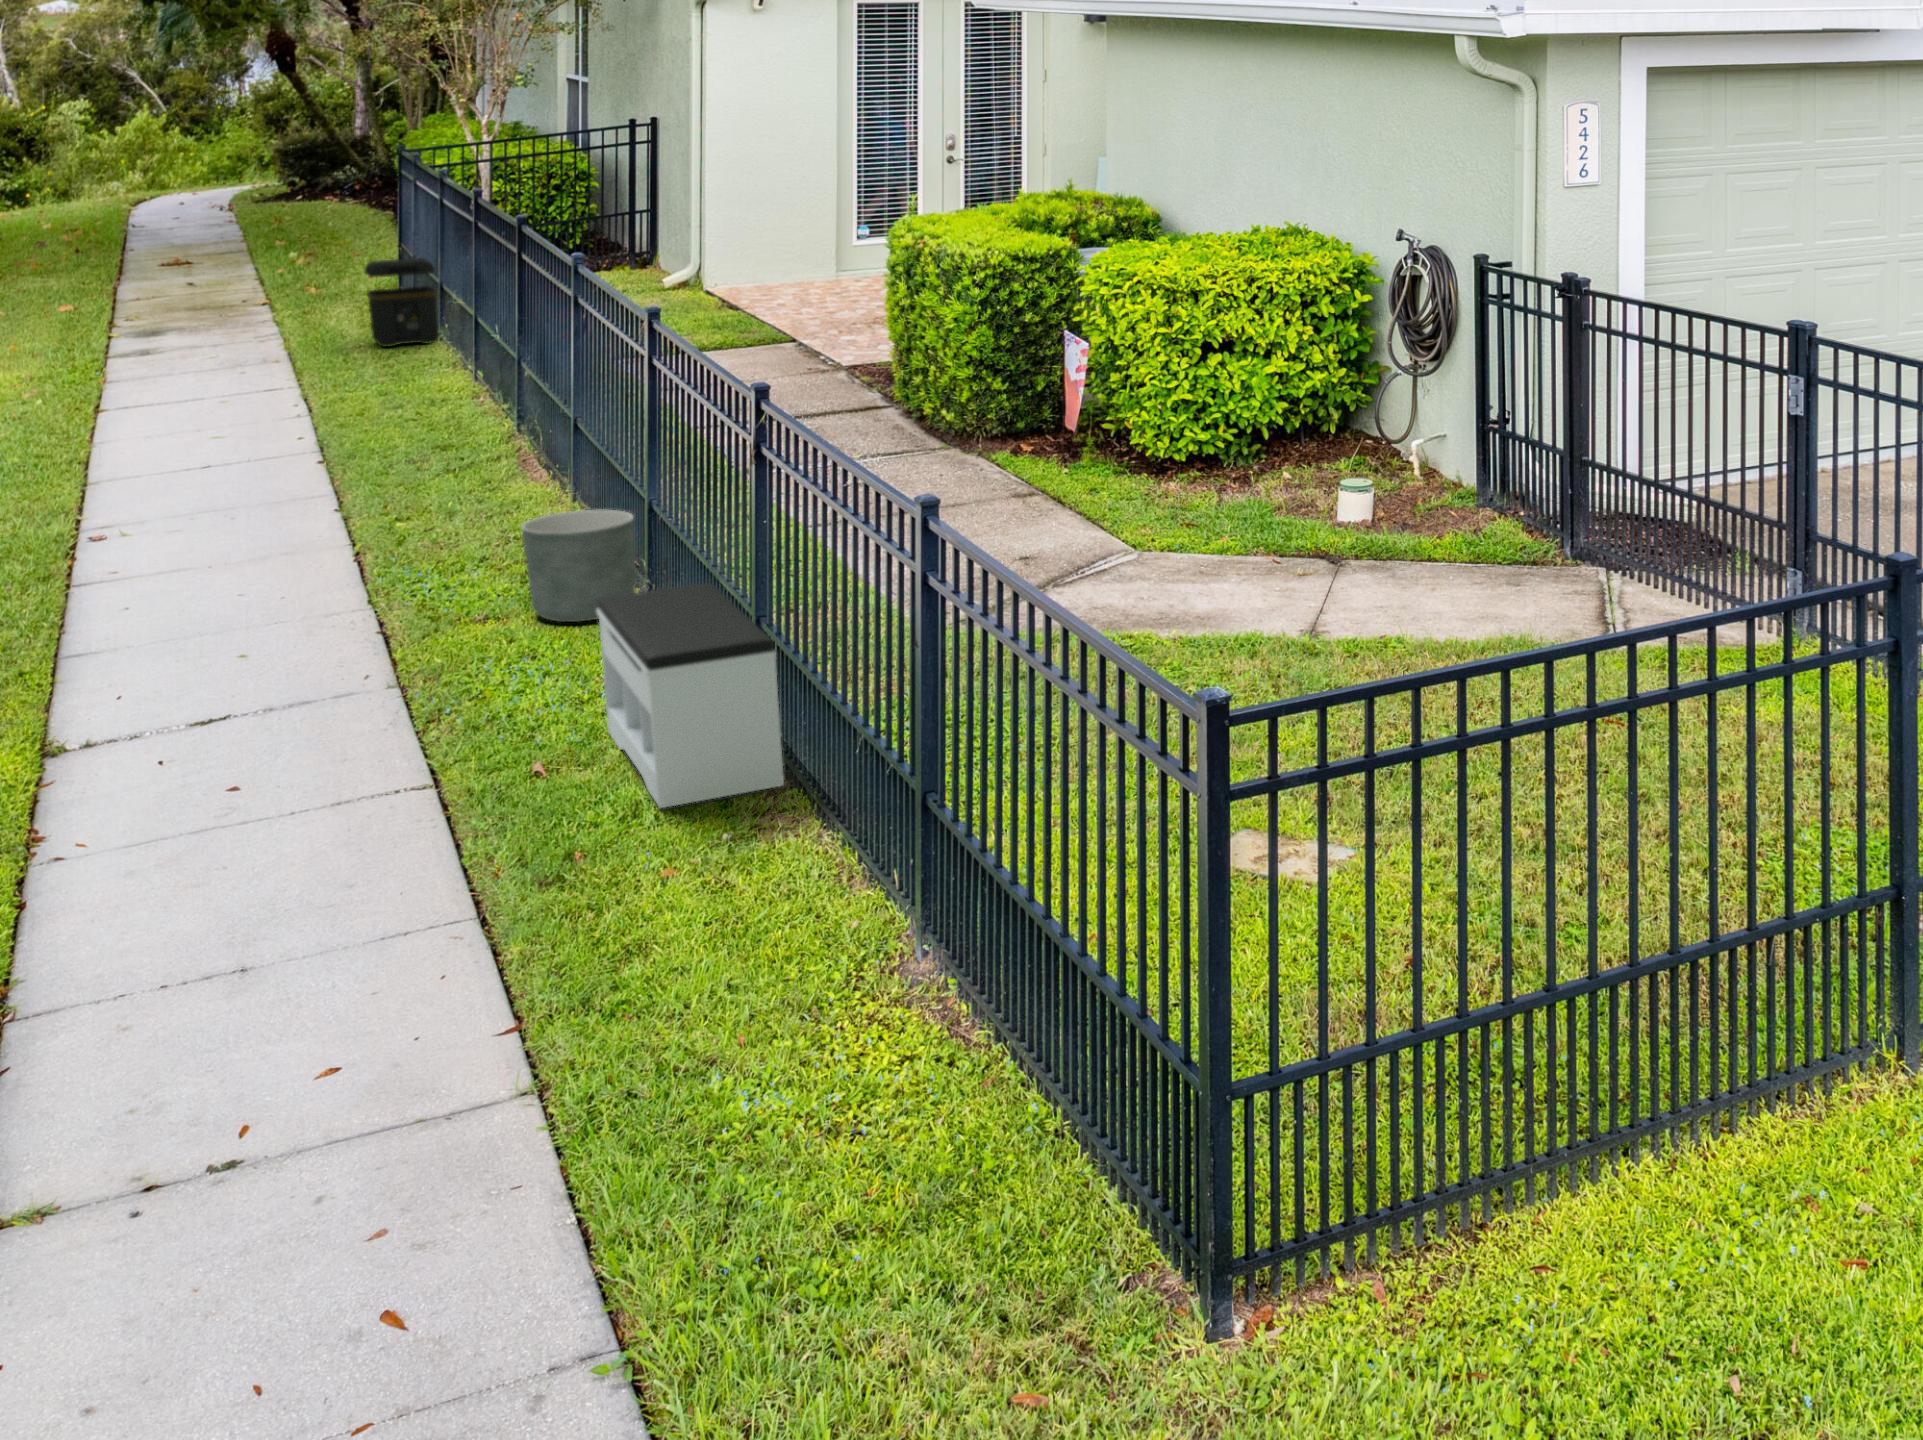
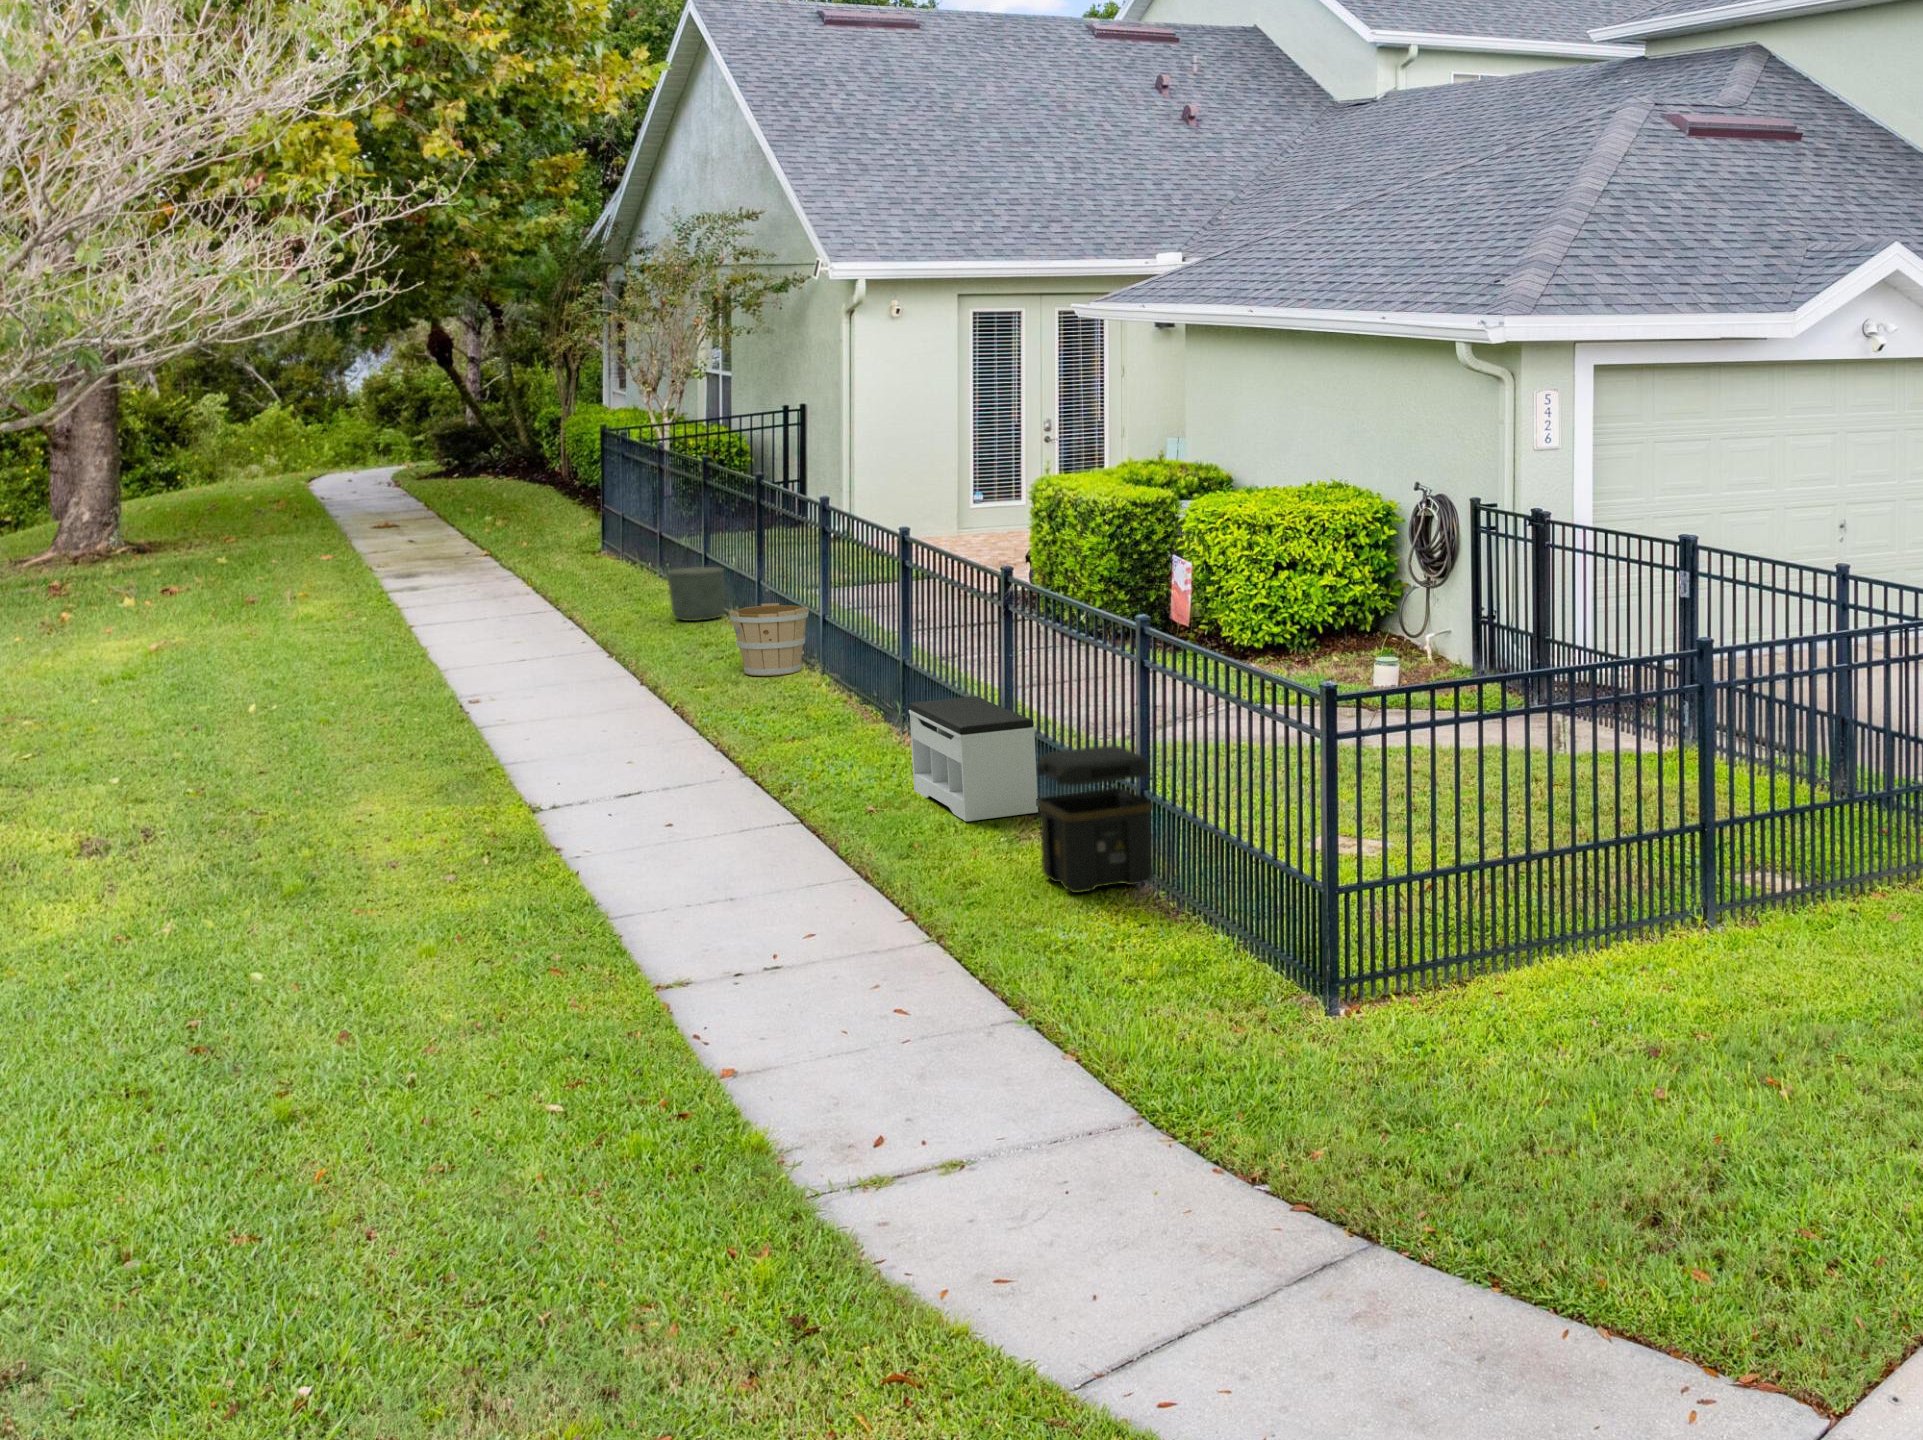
toolbox: present [364,258,440,347] -> present [1037,746,1153,893]
wooden bucket: none [437,399,555,504] -> present [729,603,809,676]
planter: present [521,510,635,622] -> present [668,567,725,621]

